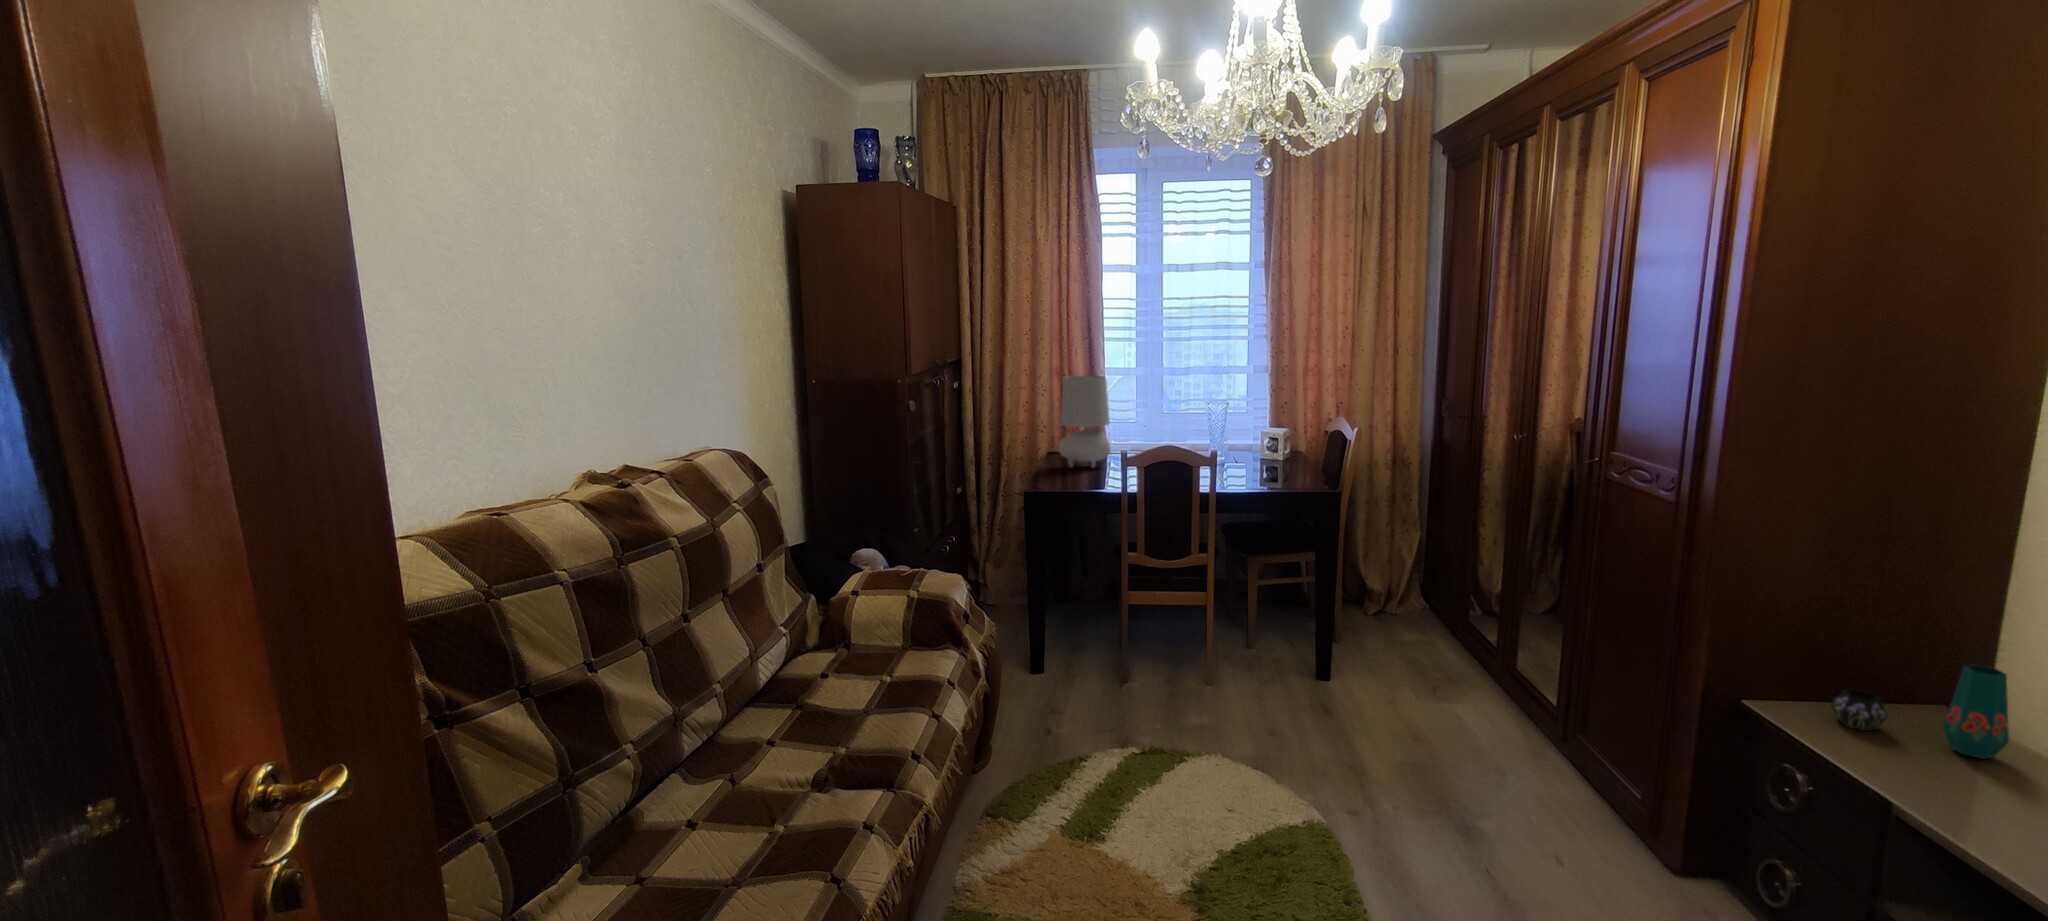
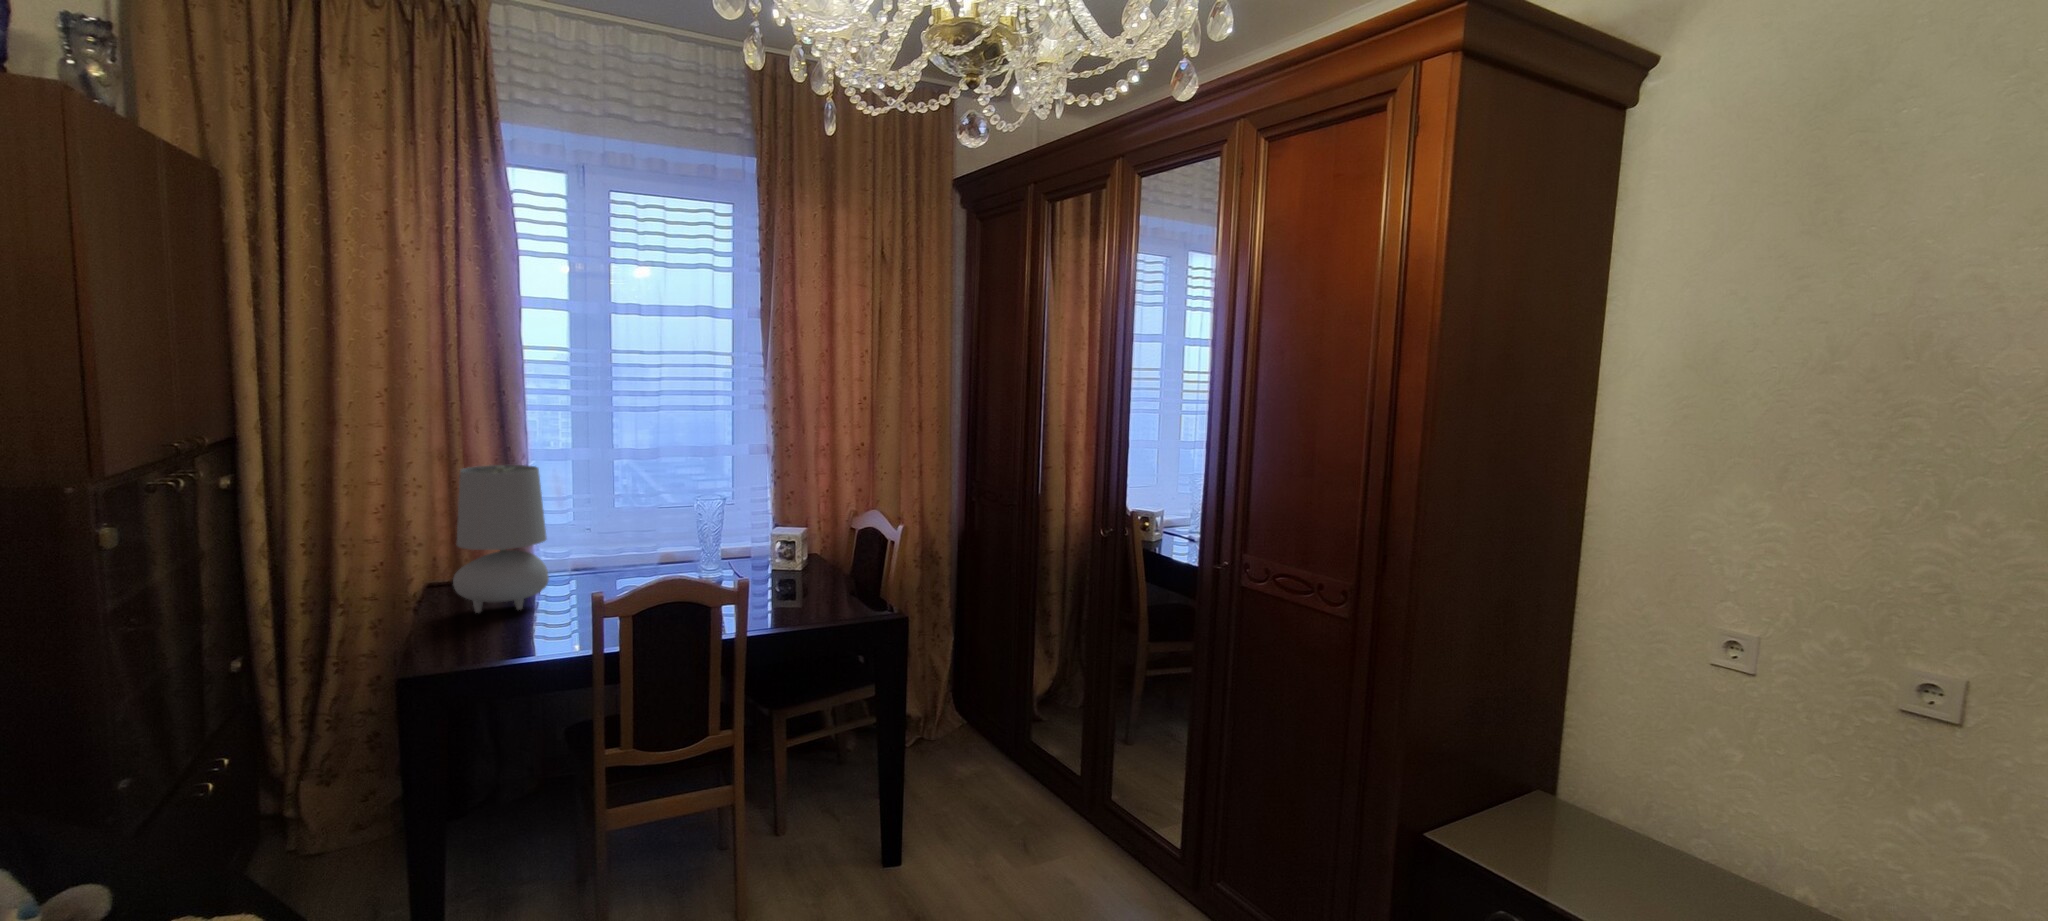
vase: present [1831,665,2009,759] -> none [1528,777,1676,877]

